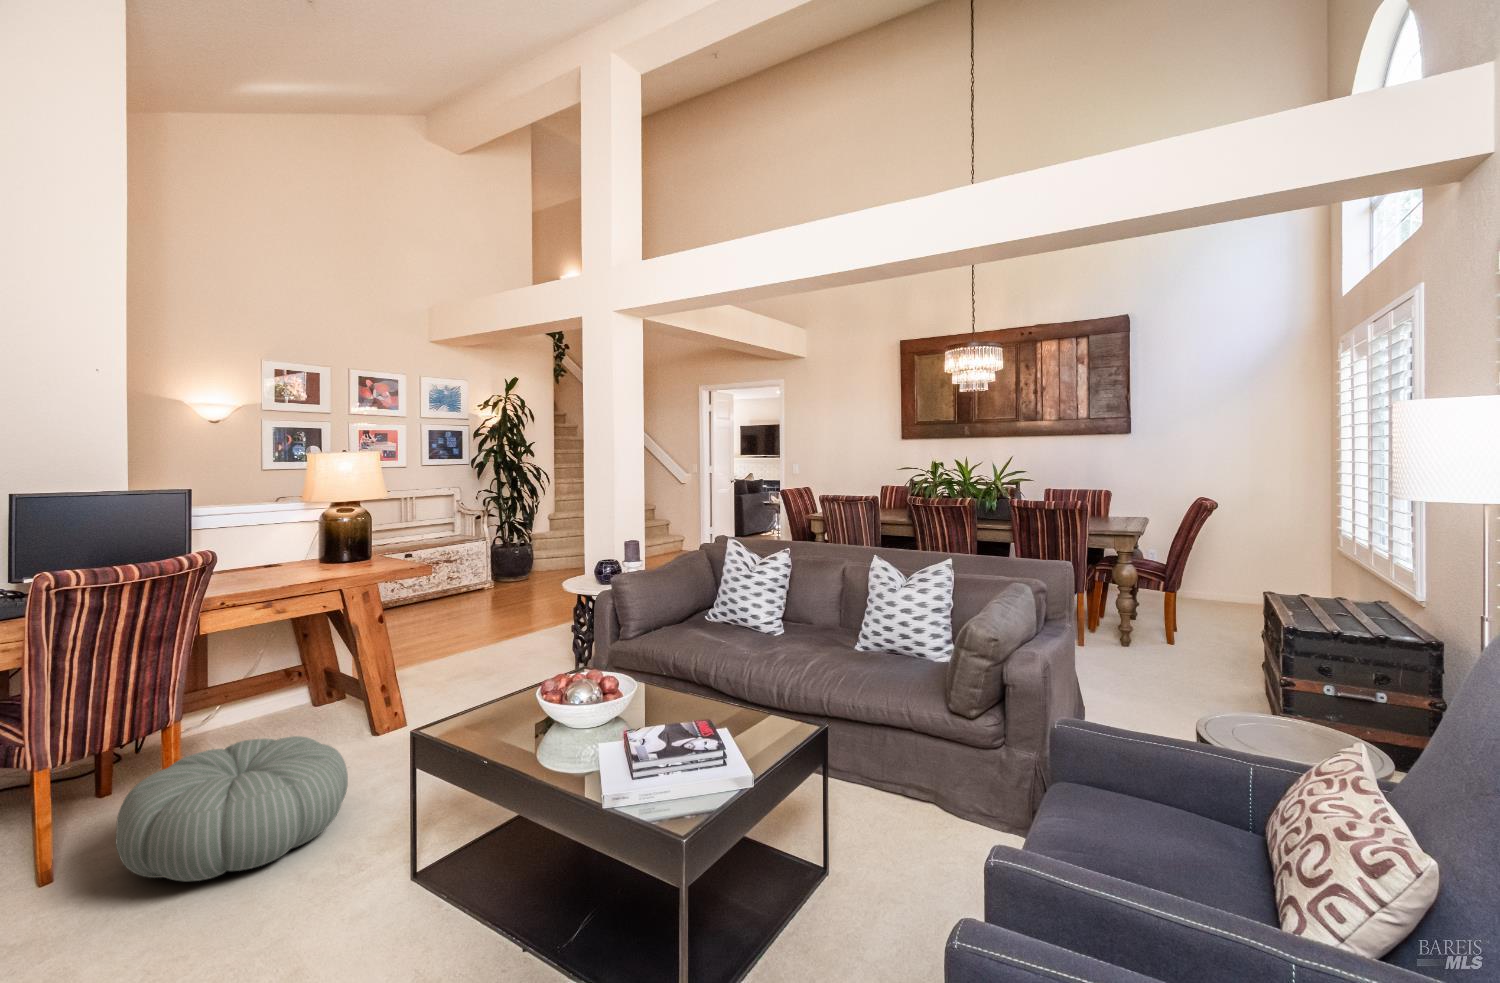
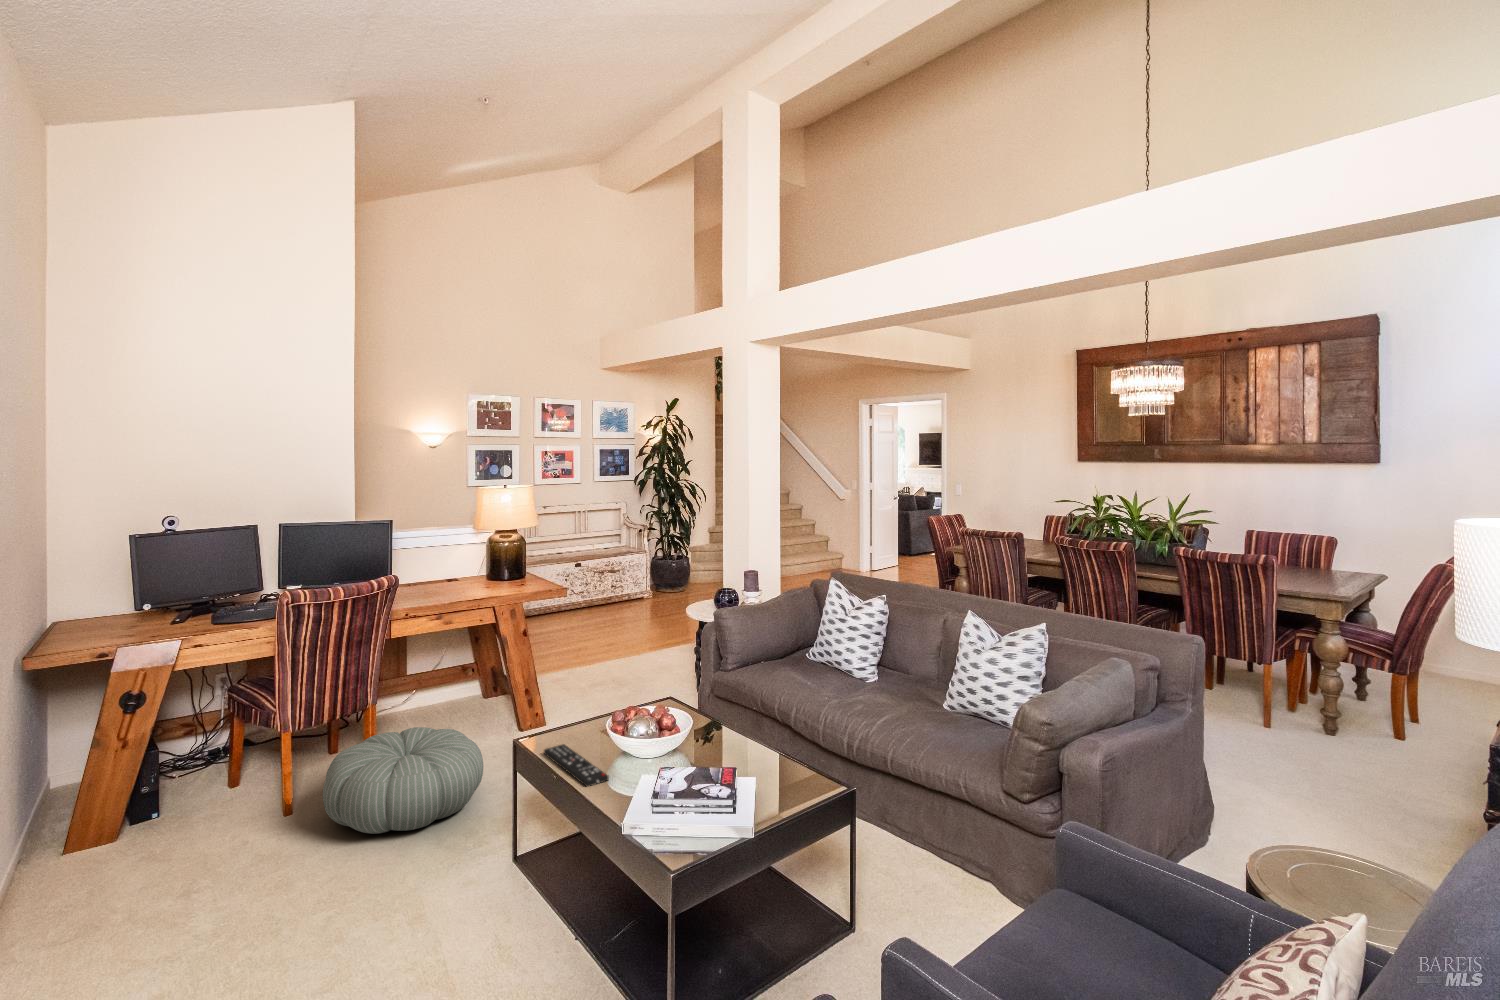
remote control: none [456,726,552,768] -> present [544,744,609,787]

